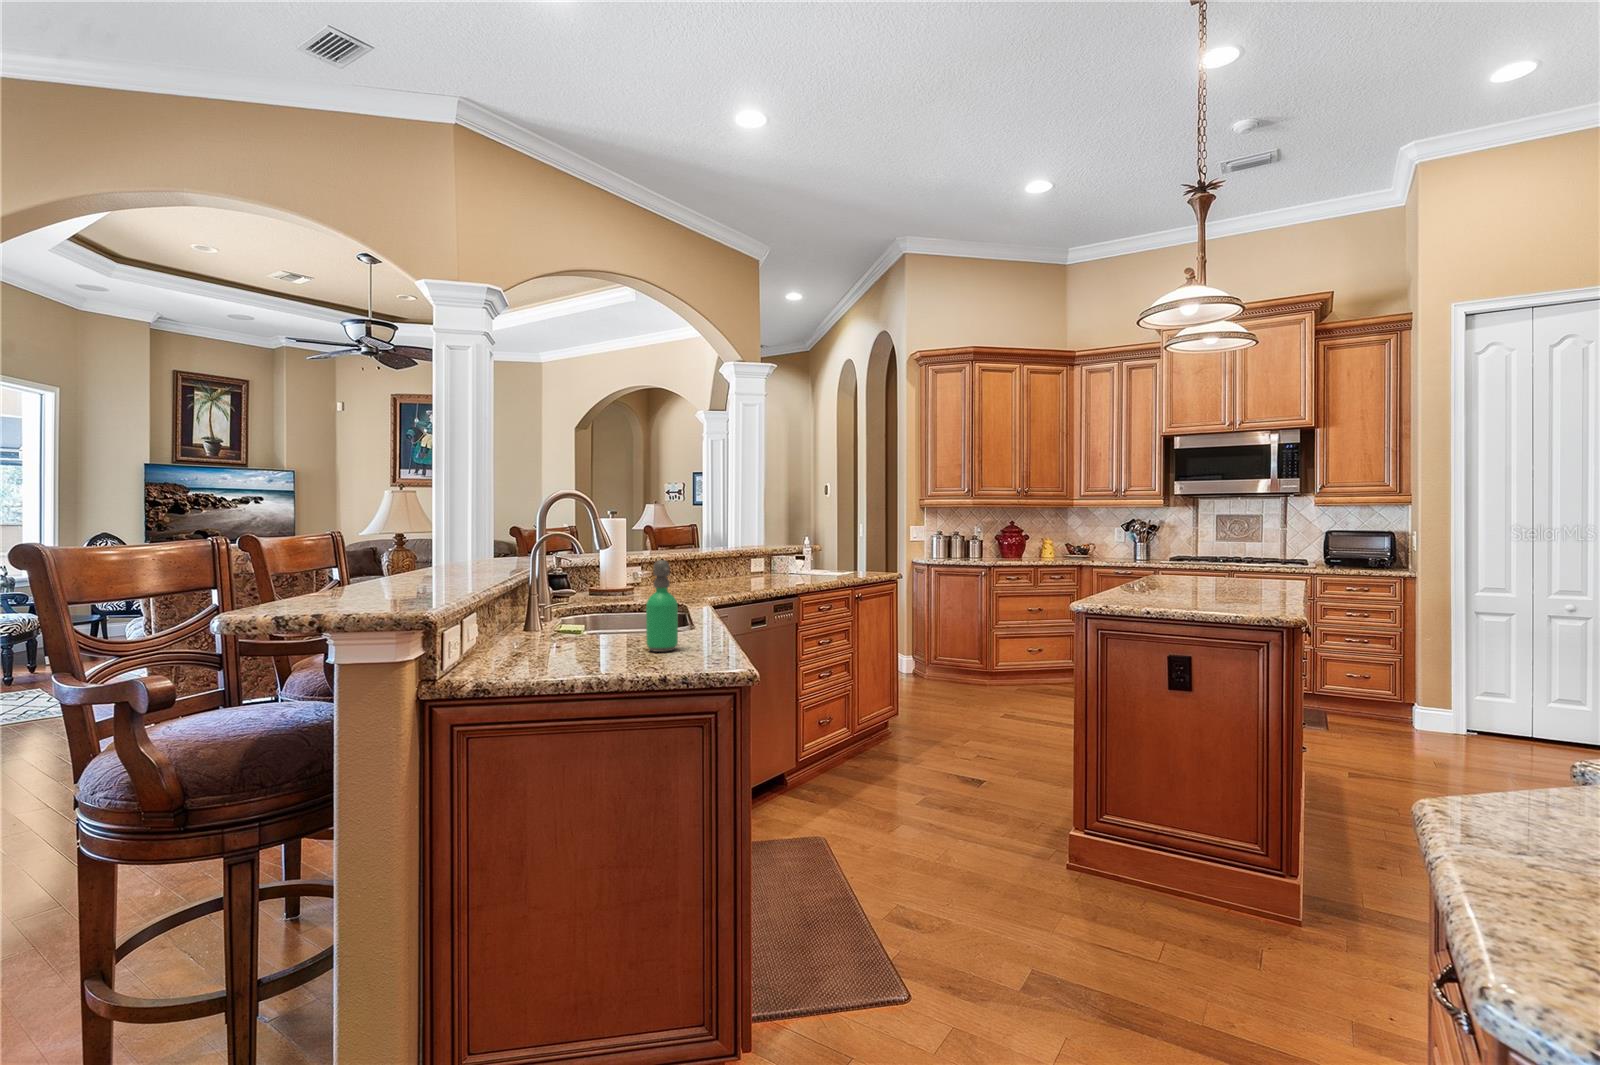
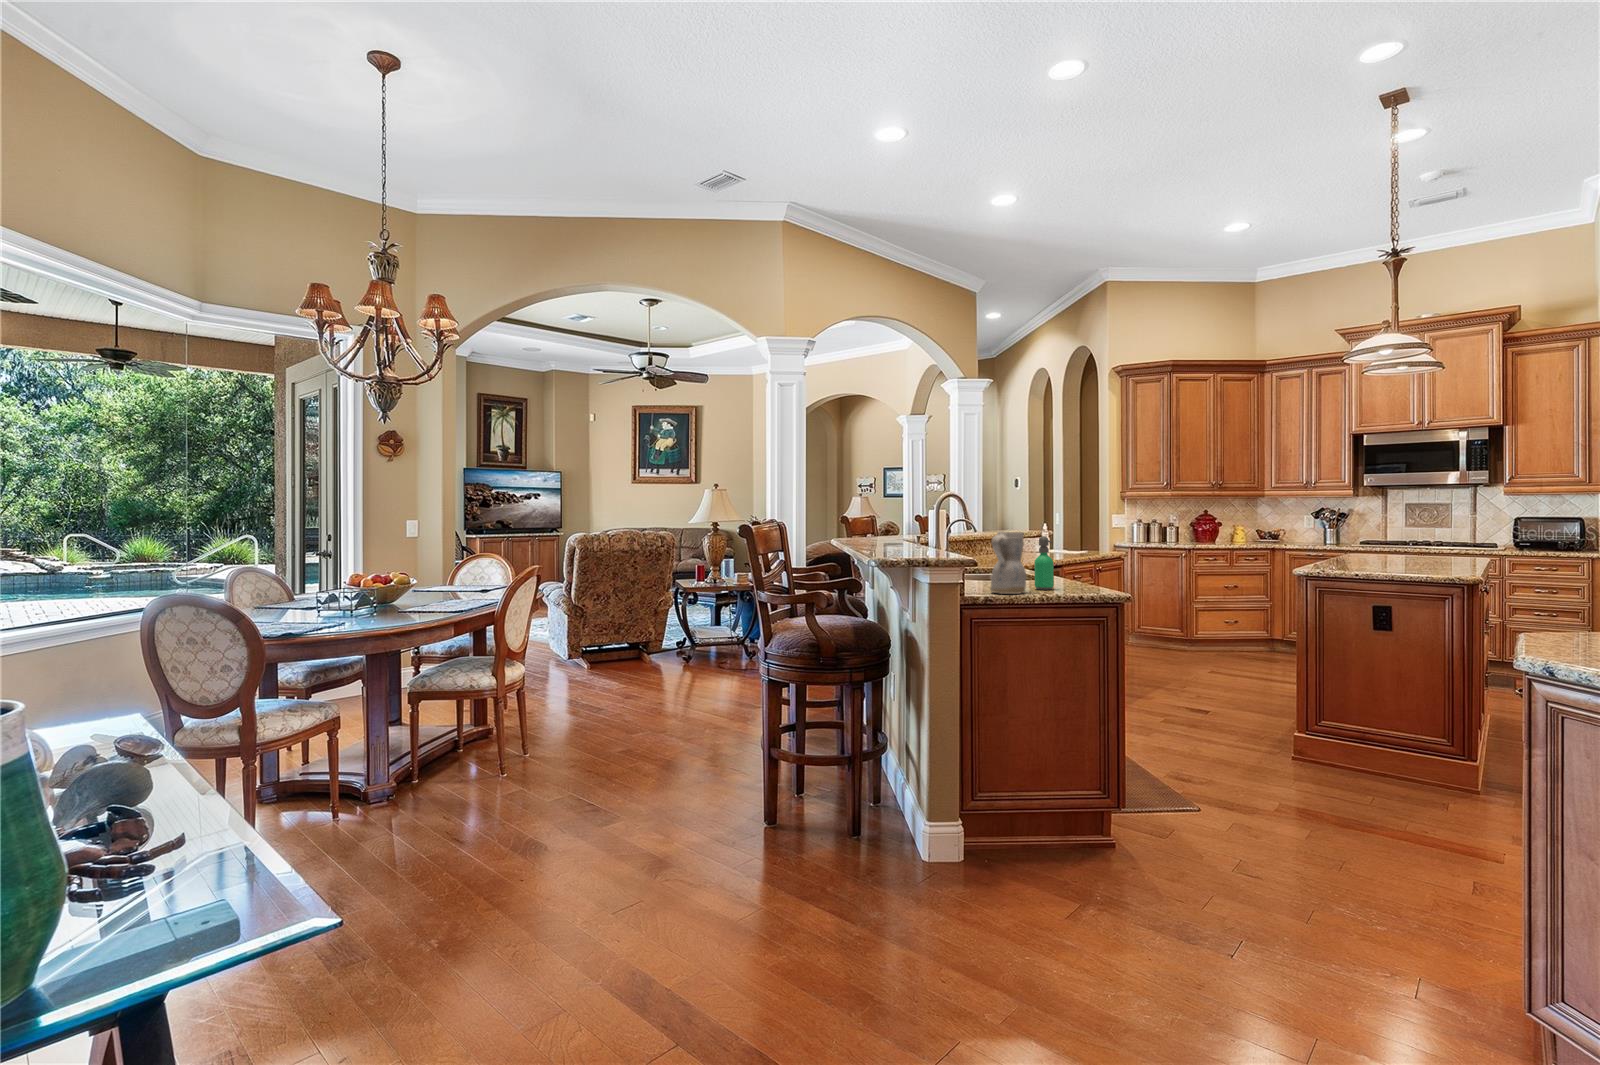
ceramic pitcher: none [542,552,615,665] -> present [990,531,1026,594]

